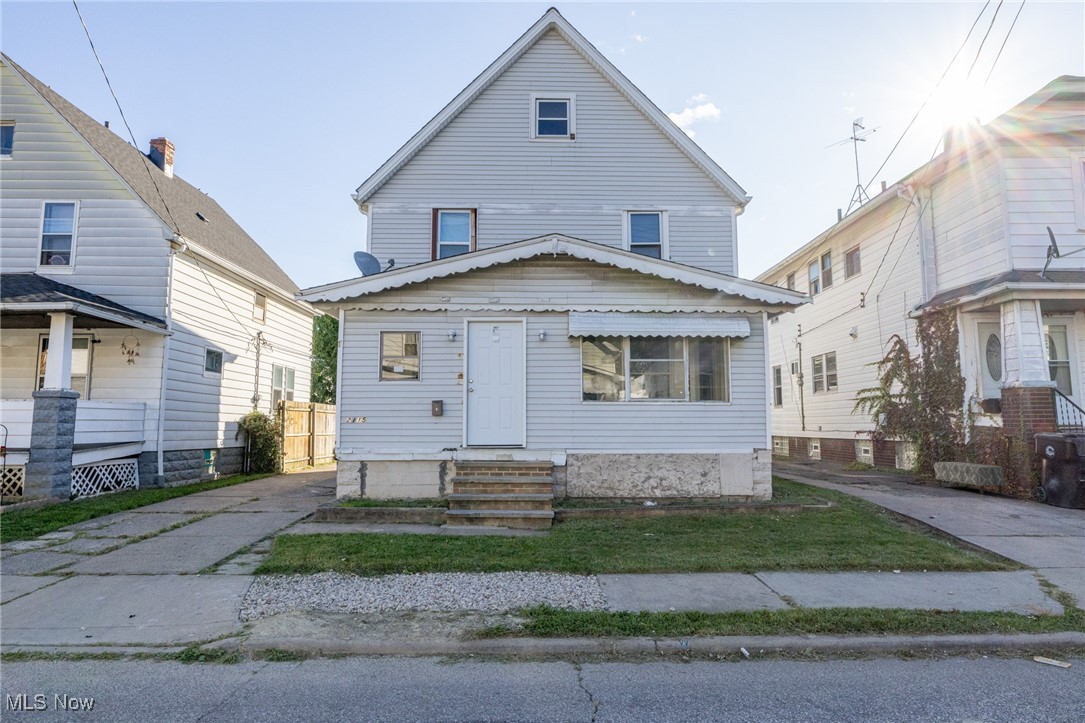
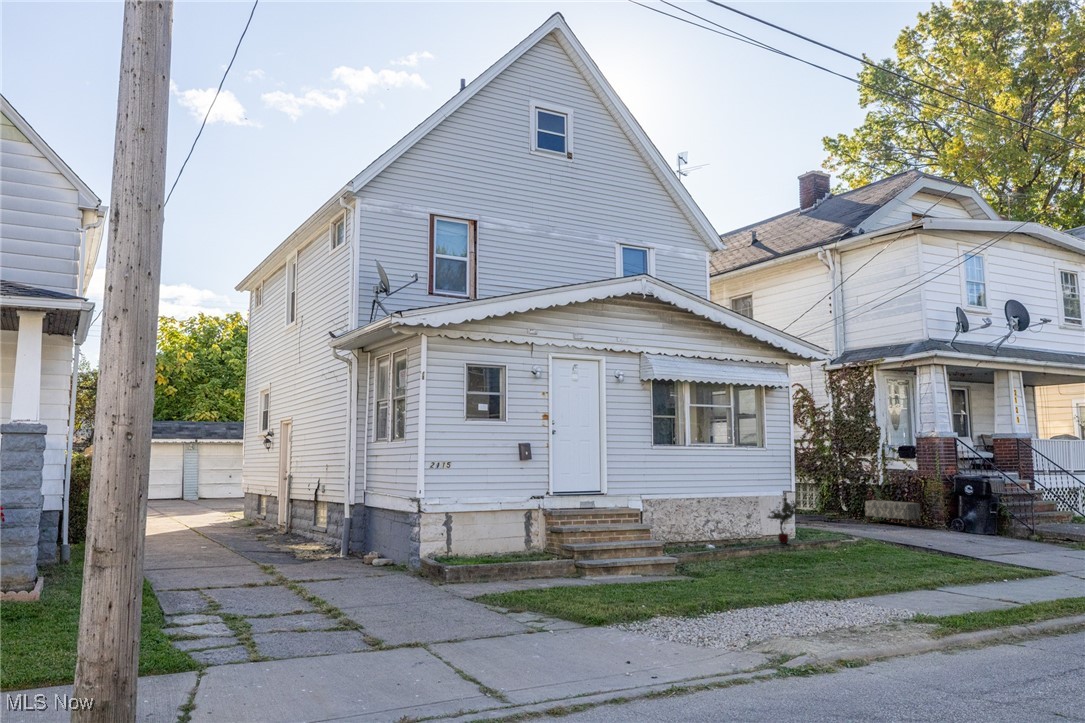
potted tree: none [717,452,761,505] -> present [768,495,799,543]

